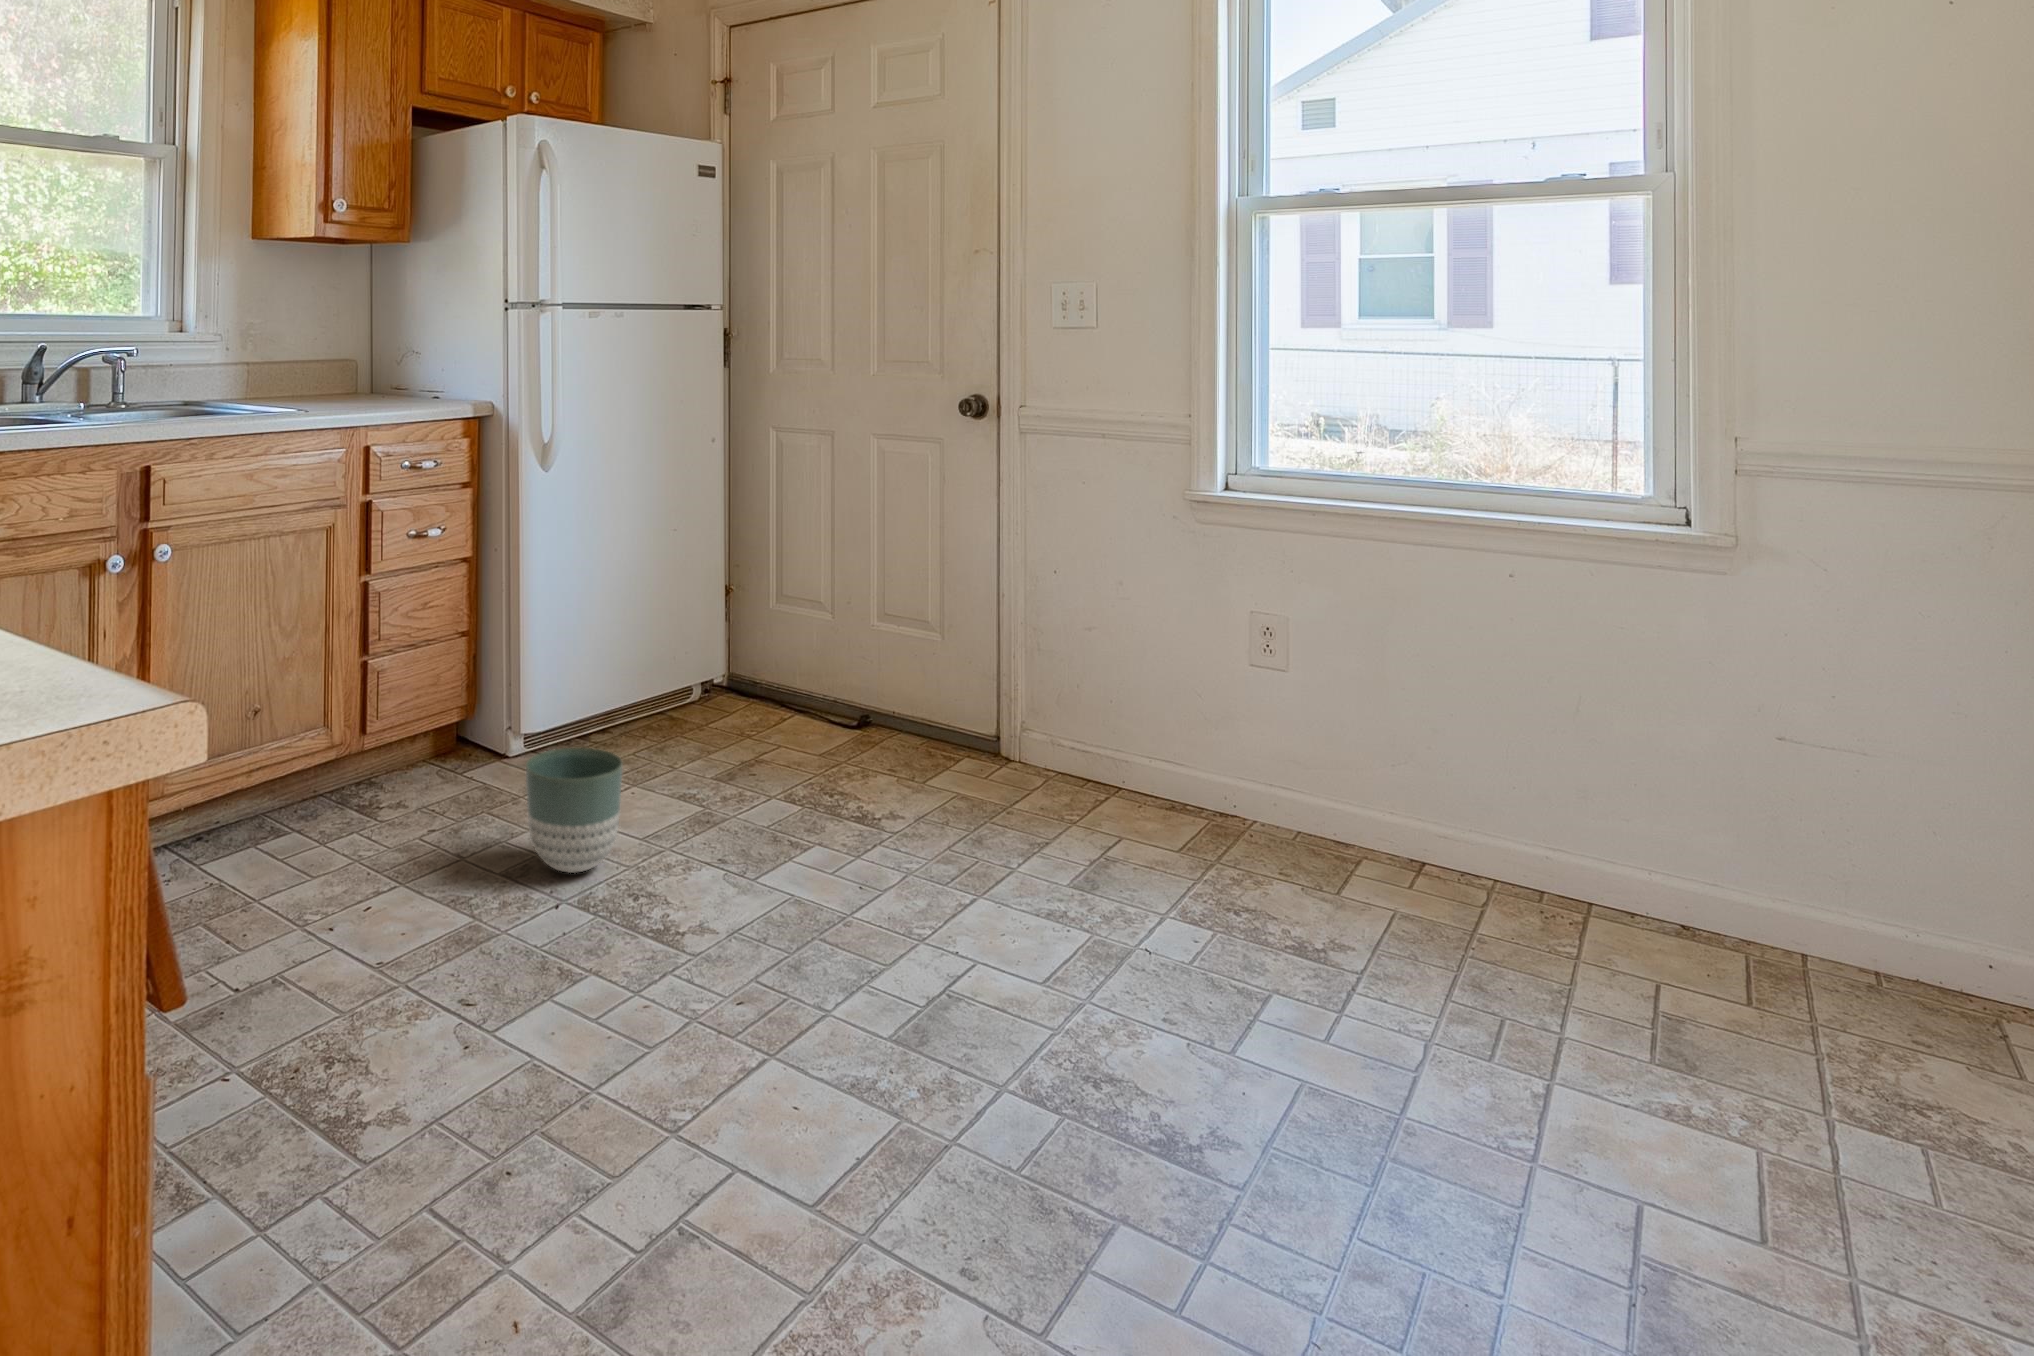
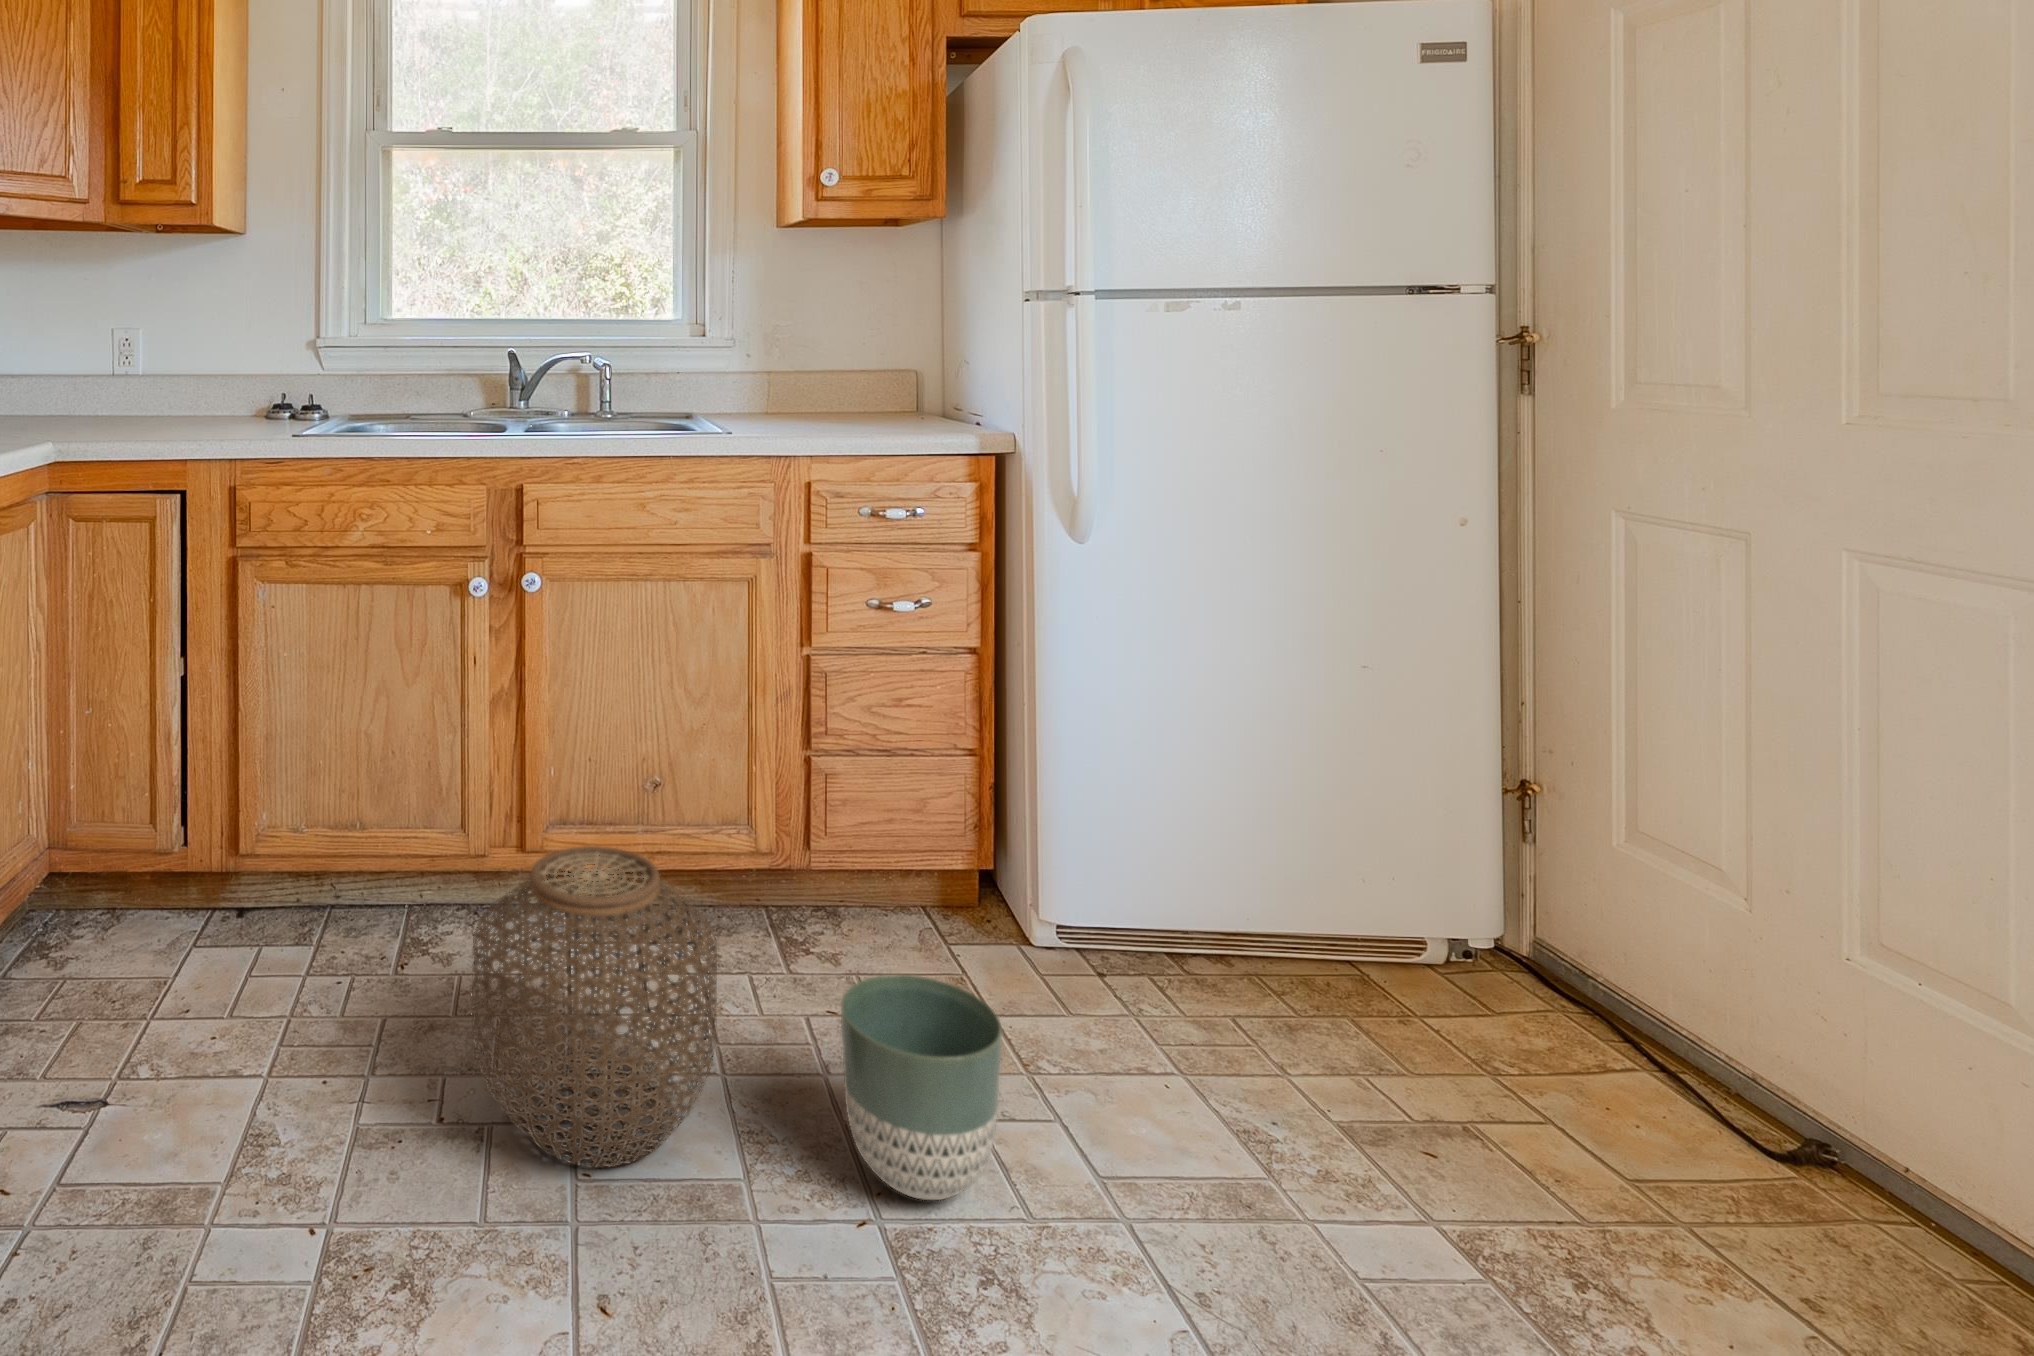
woven basket: none [275,722,464,945] -> present [472,846,717,1168]

